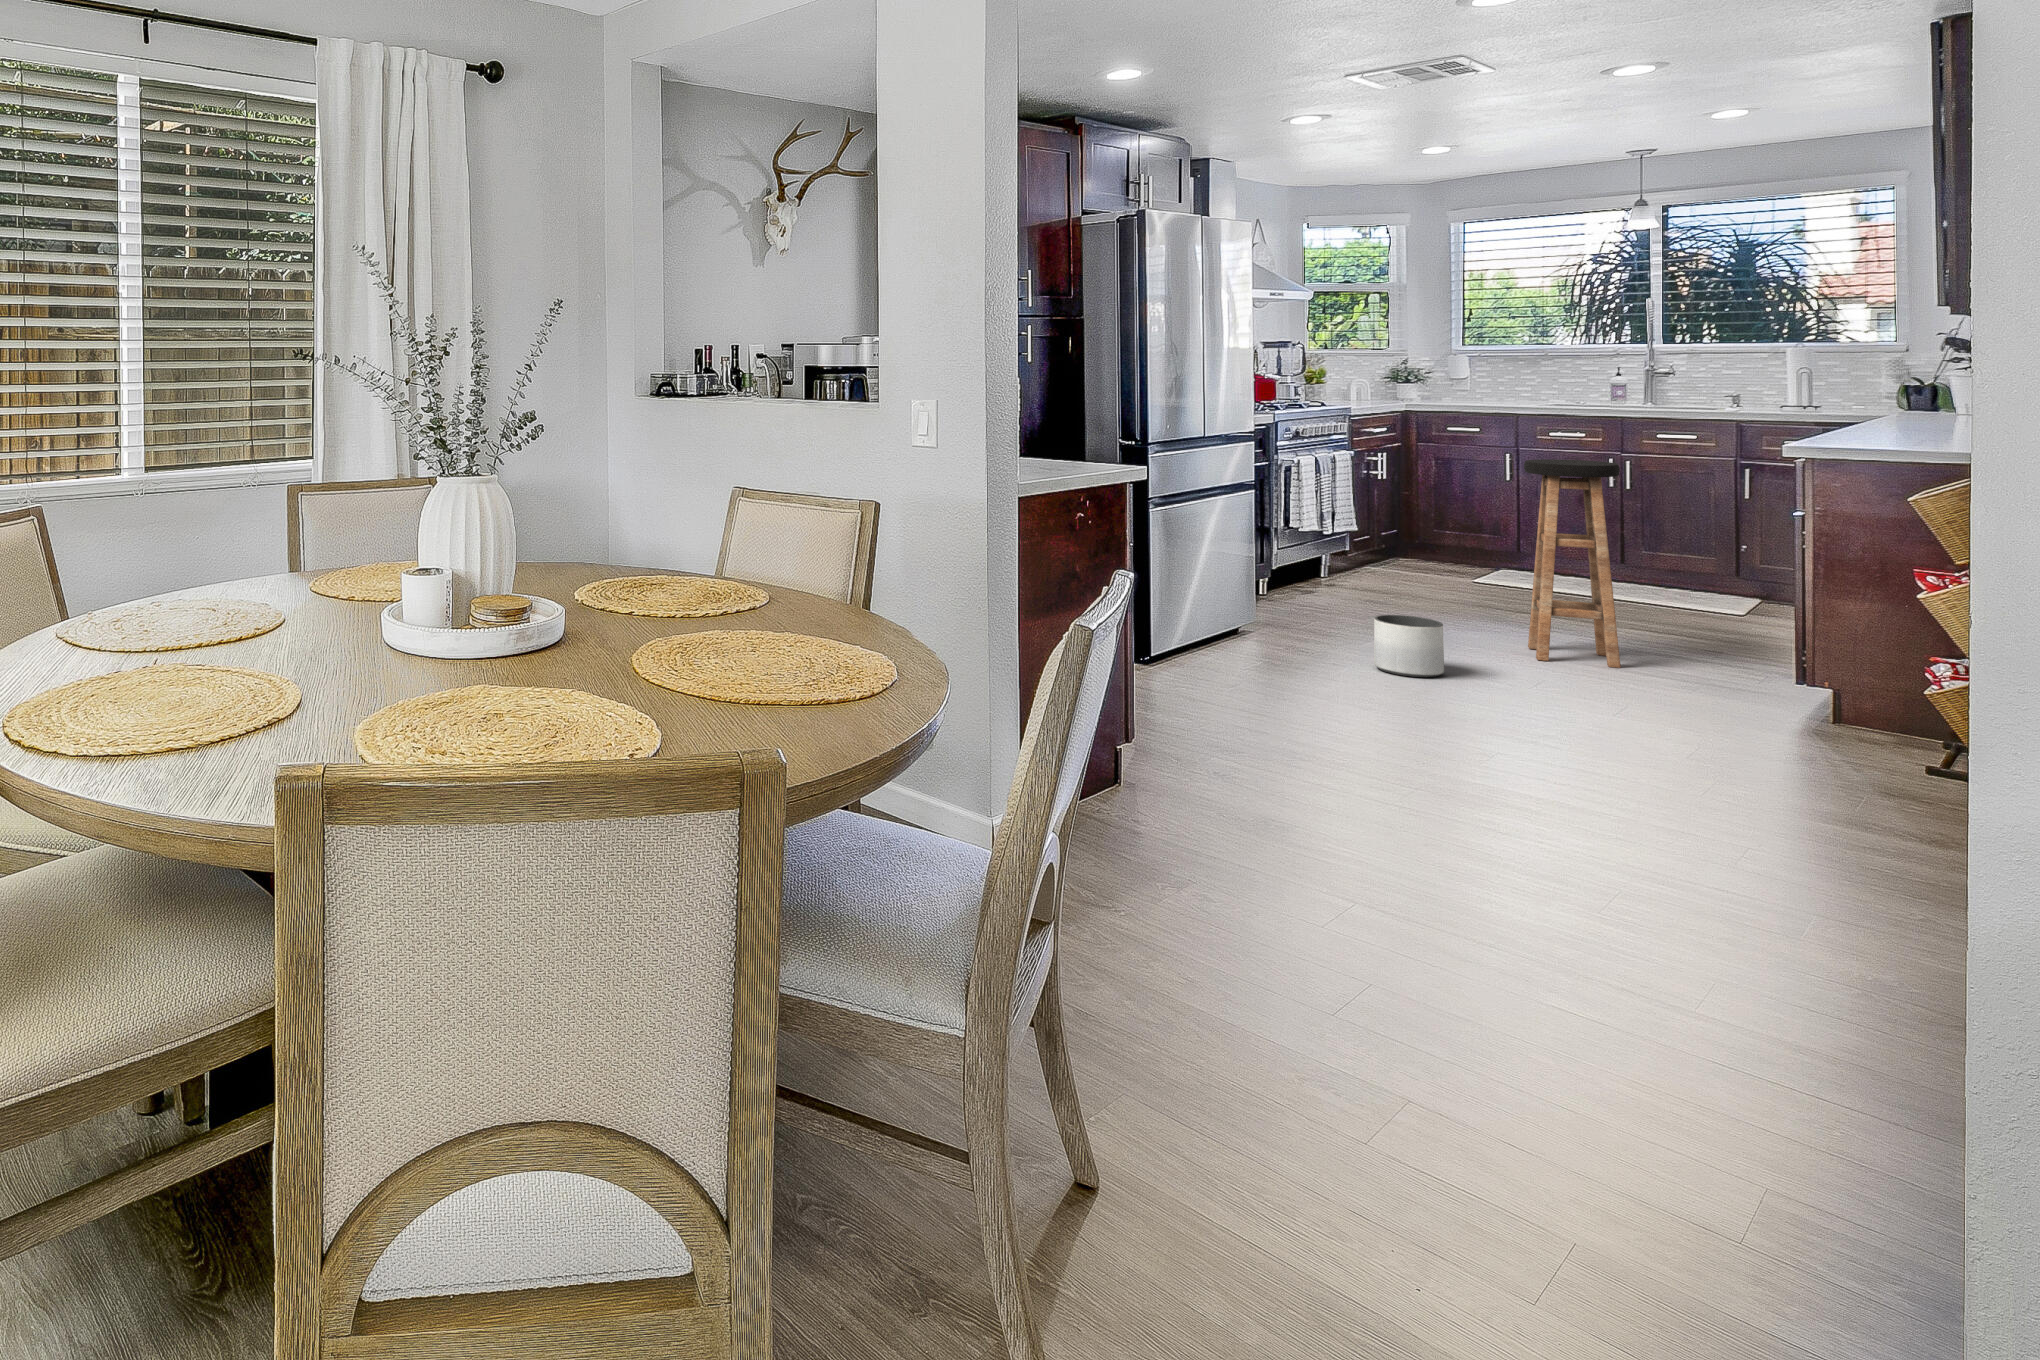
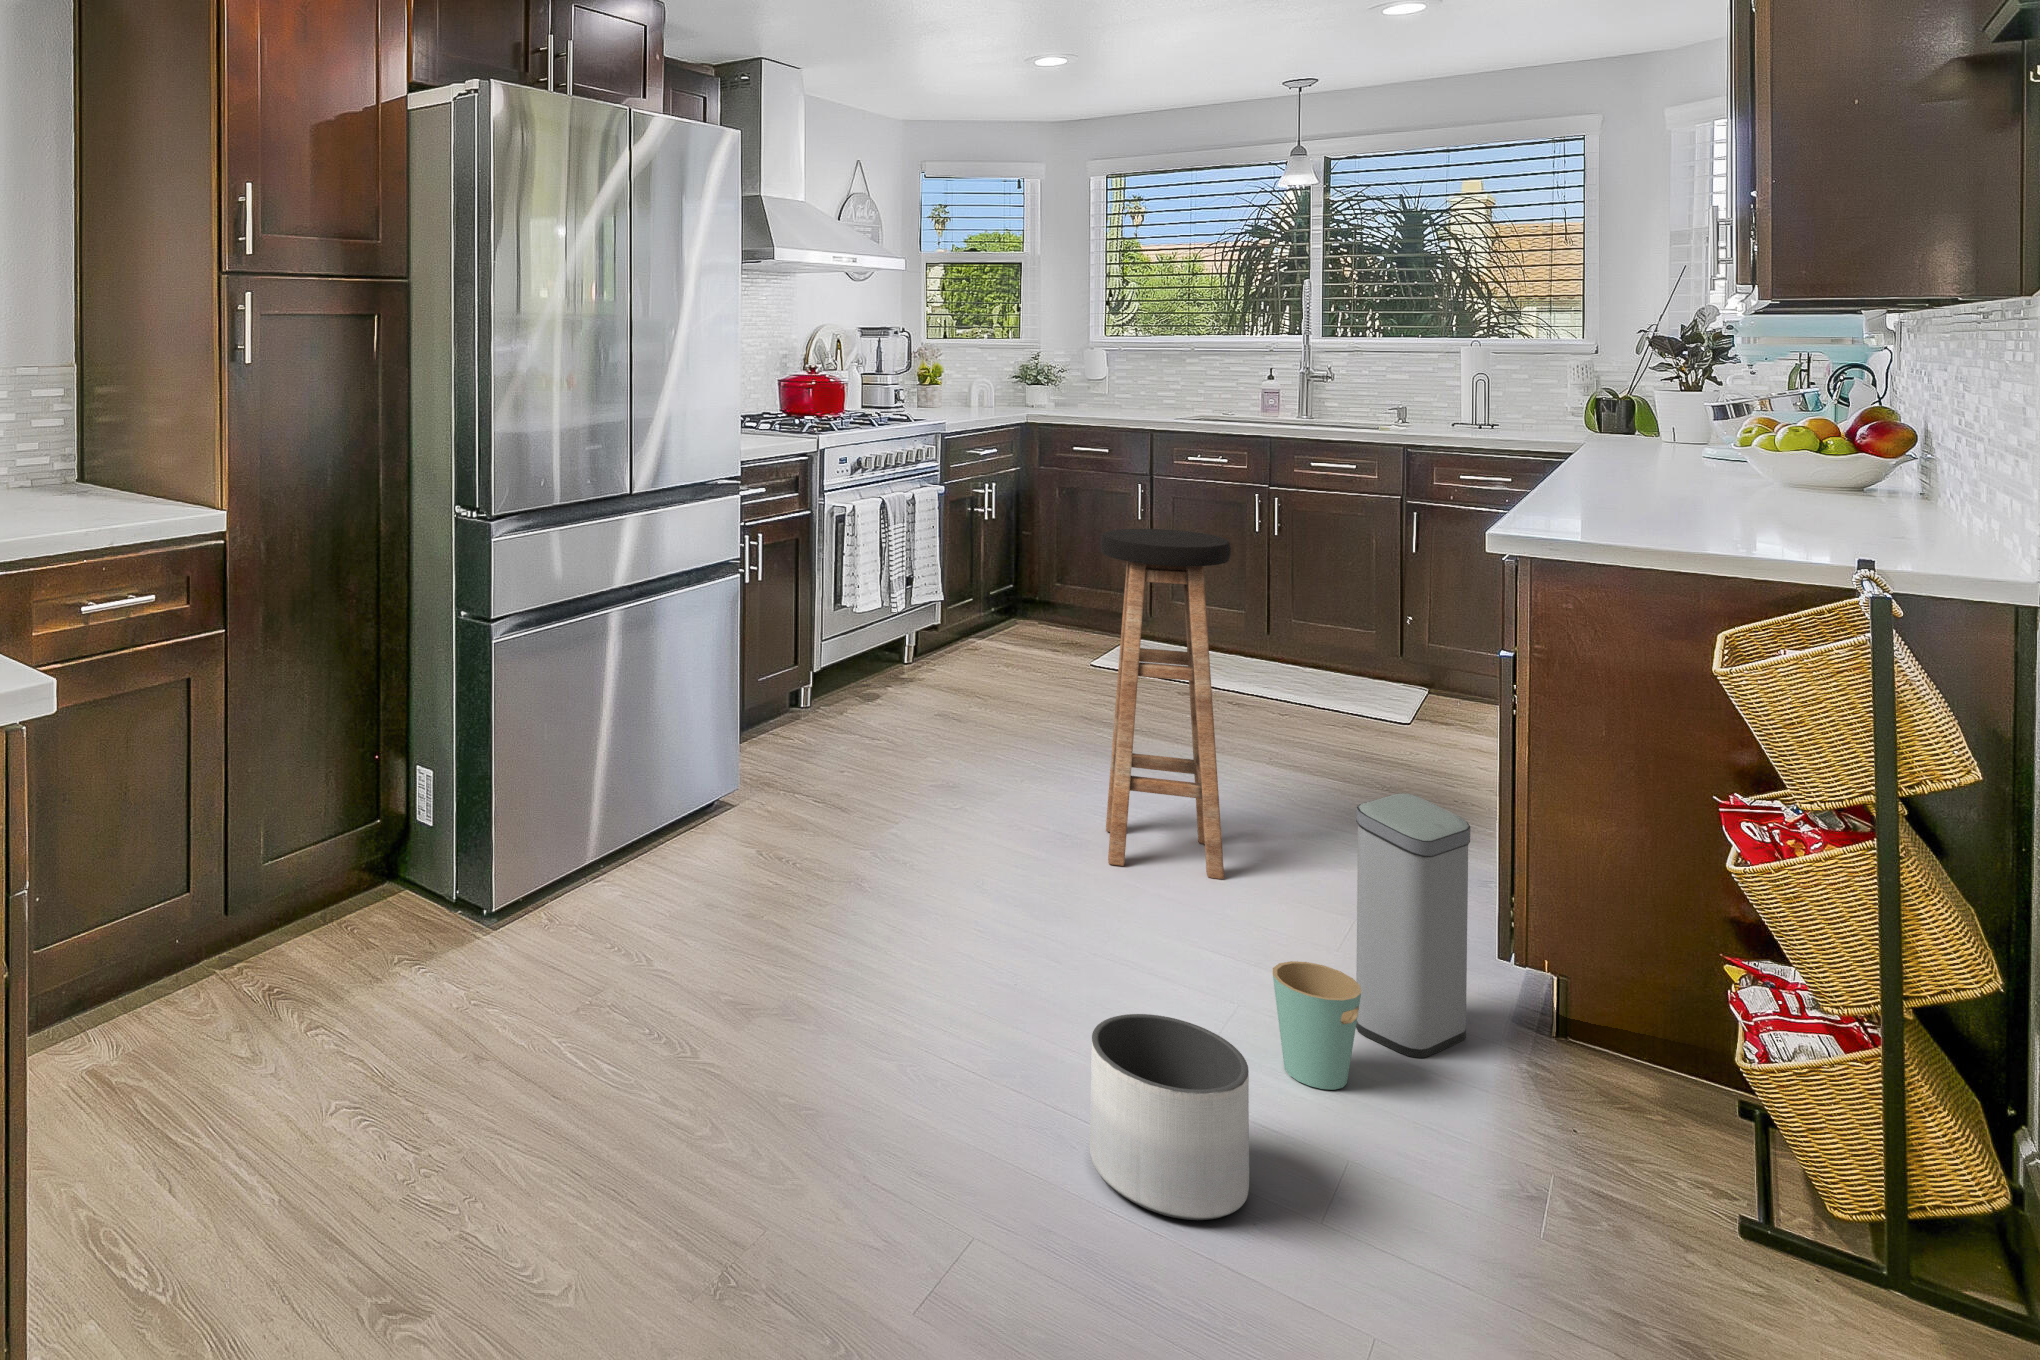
trash can: none [1670,589,1794,730] -> present [1273,793,1470,1090]
planter: present [1374,615,1444,677] -> present [1090,1014,1249,1220]

